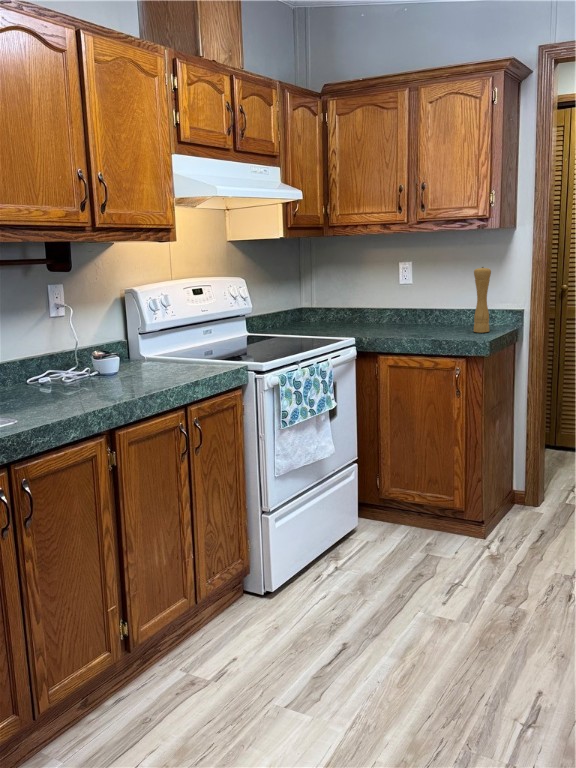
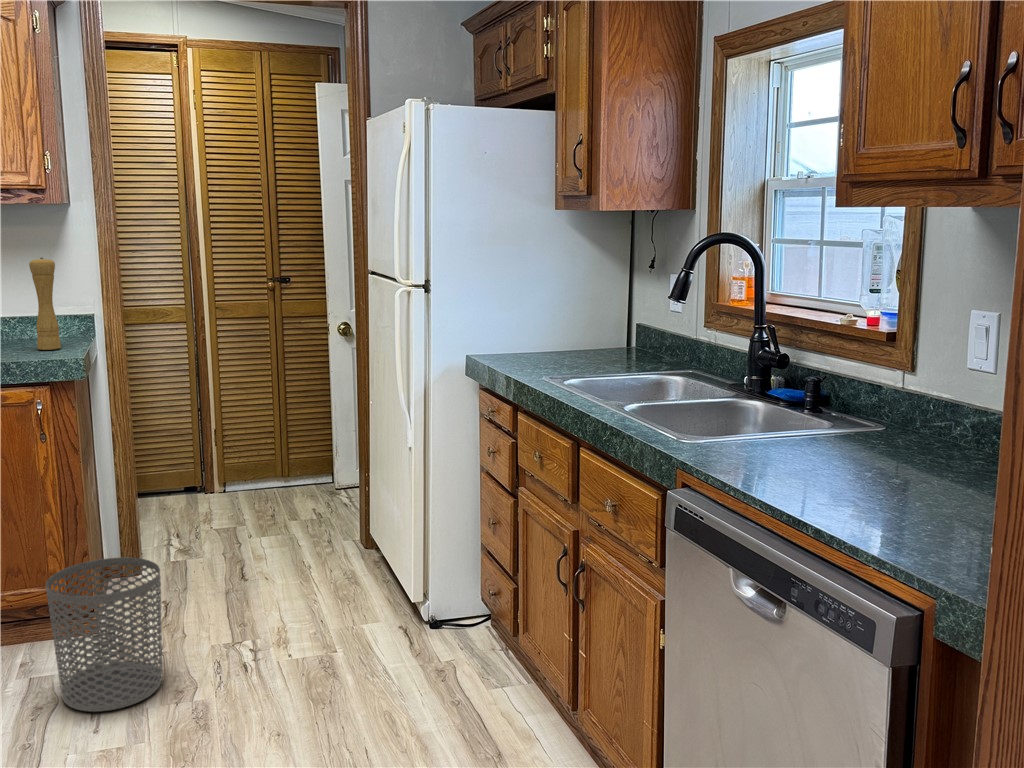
waste bin: none [433,485,511,595] -> present [46,557,162,712]

